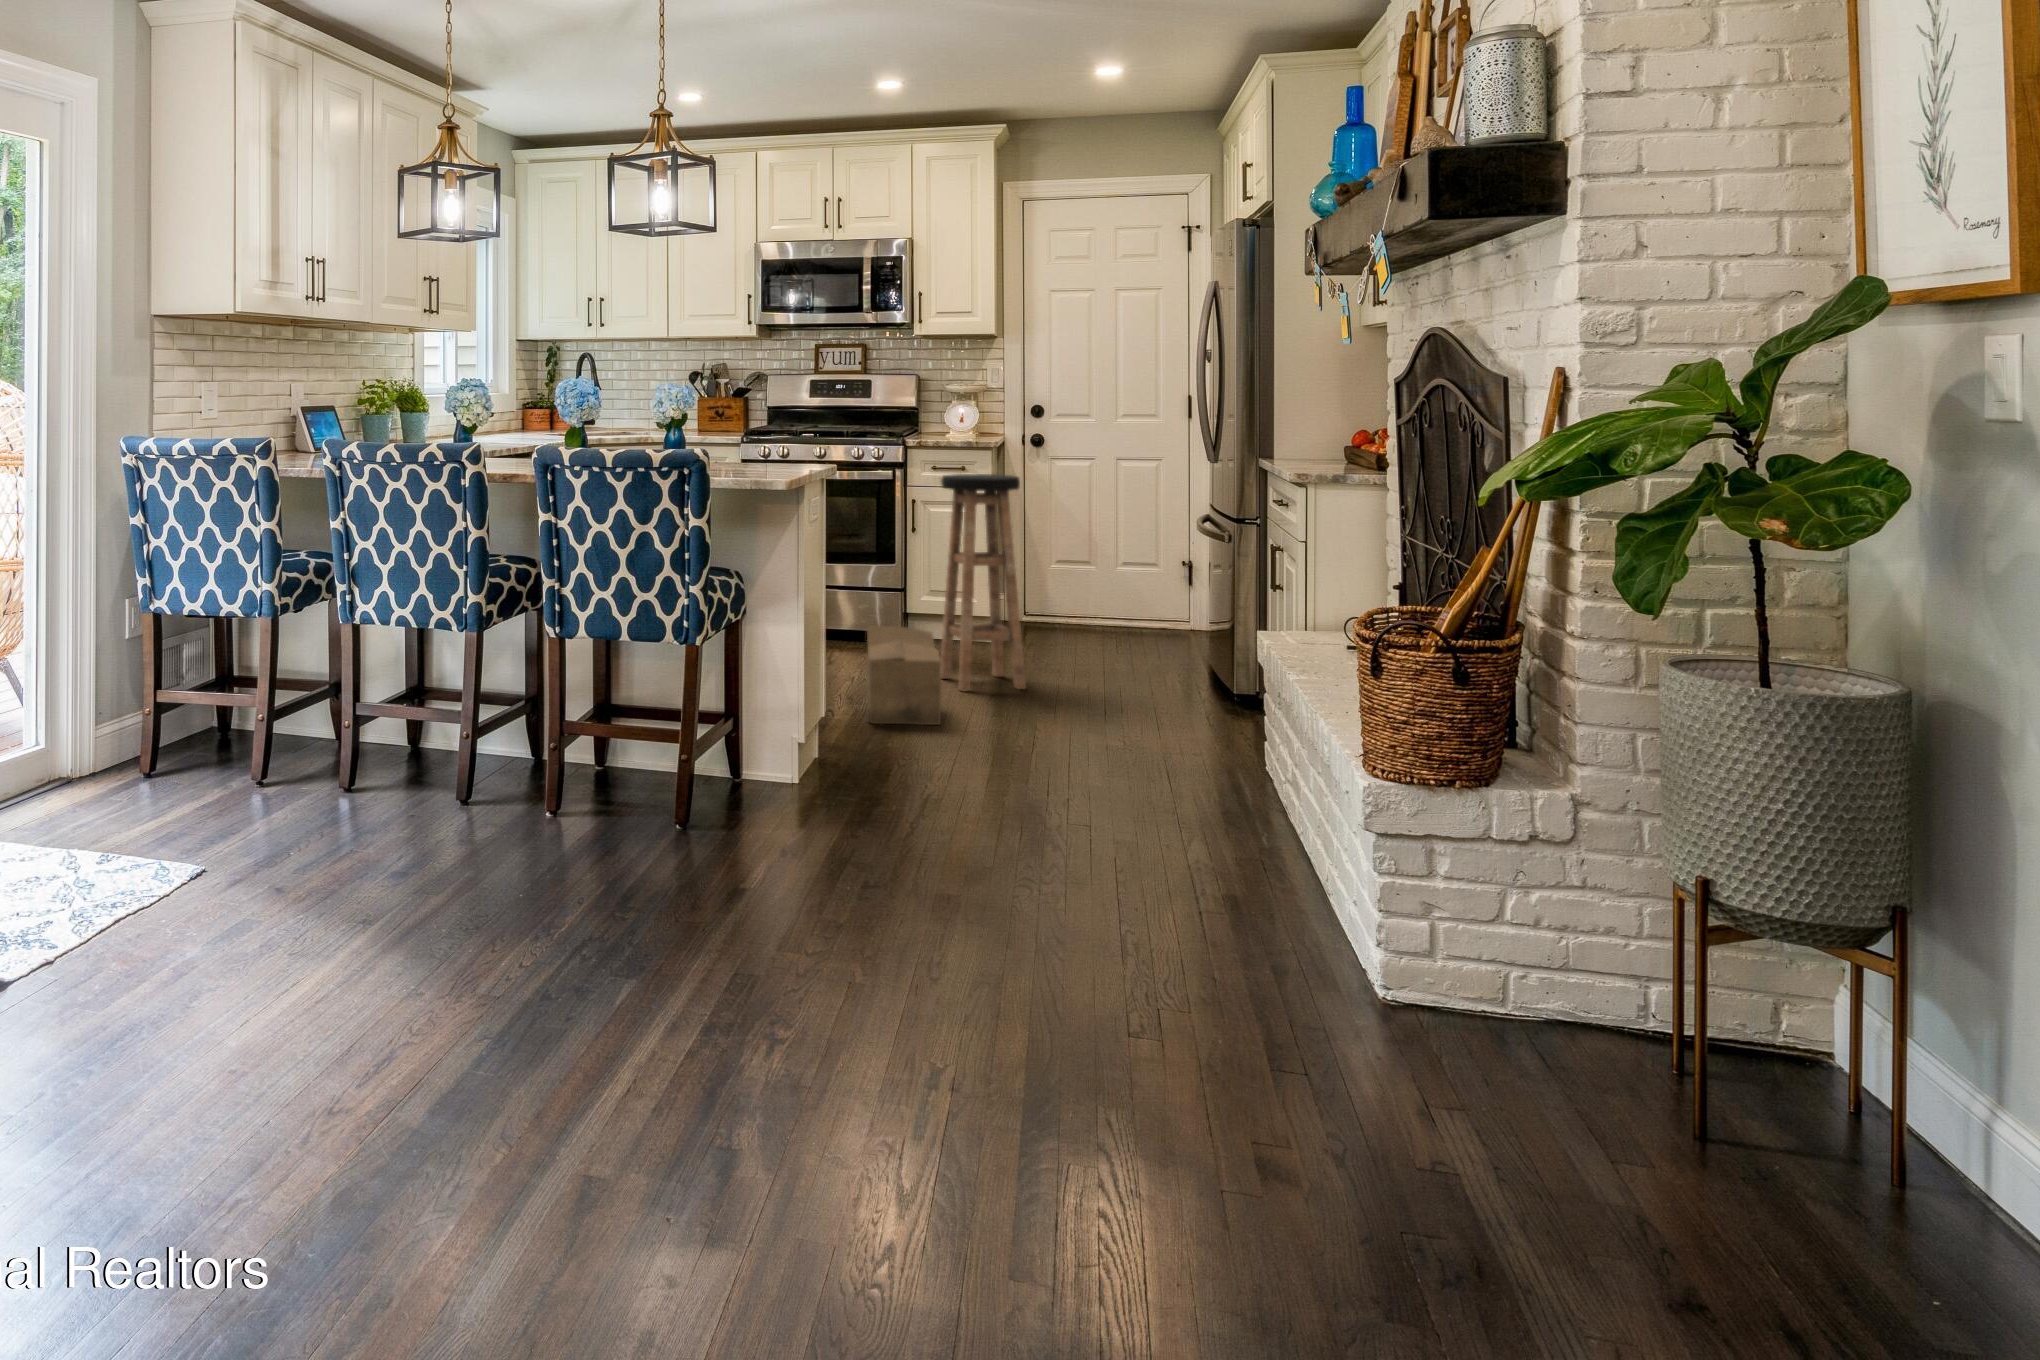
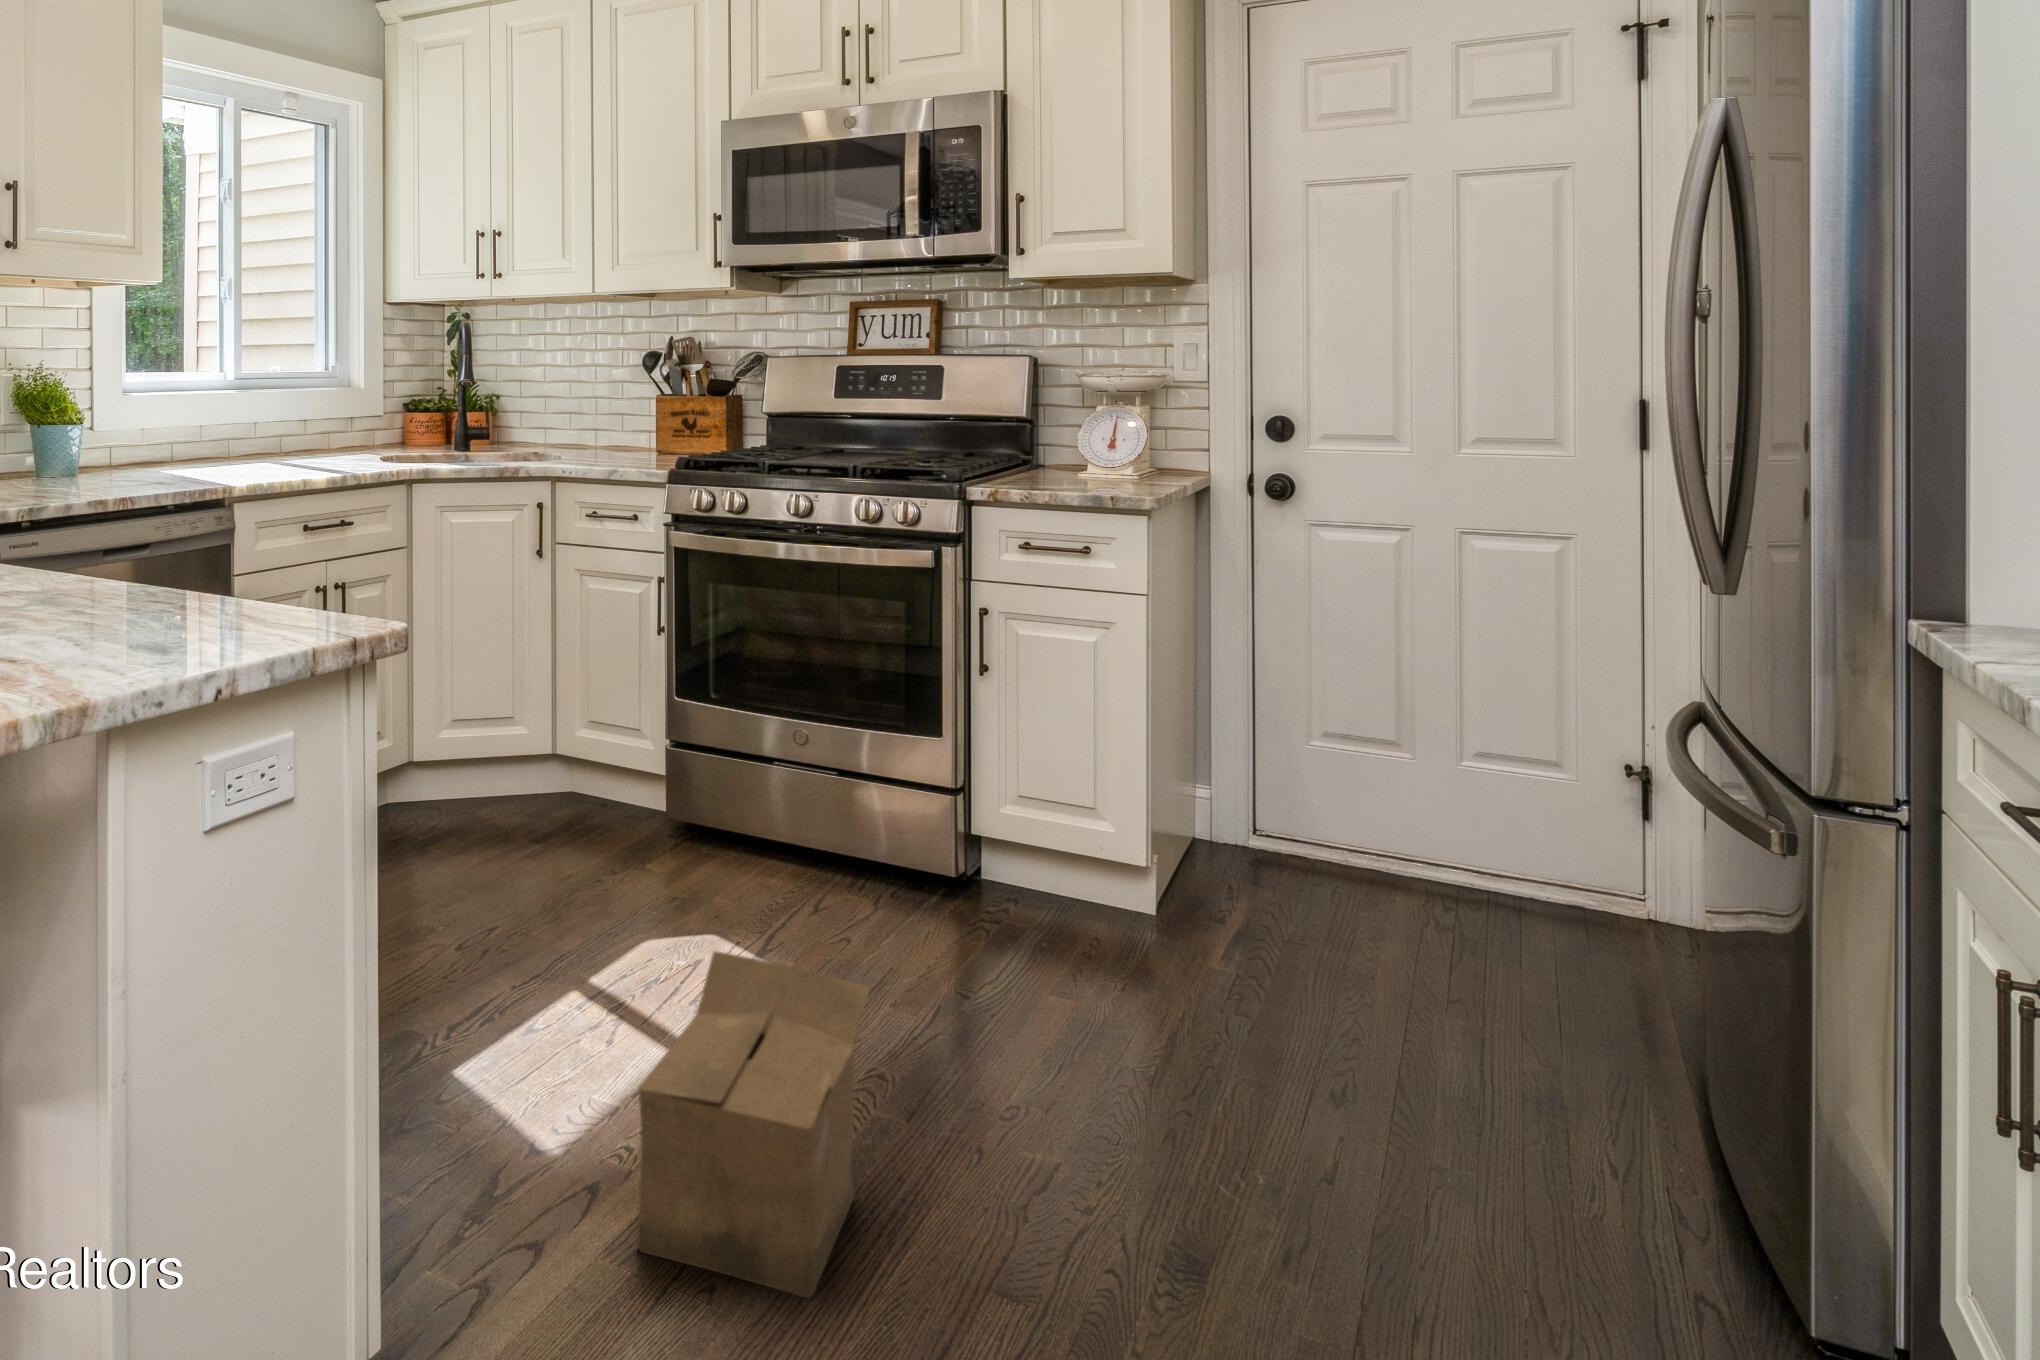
bar stool: present [940,474,1026,691] -> none [948,584,1142,1128]

